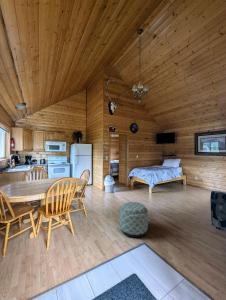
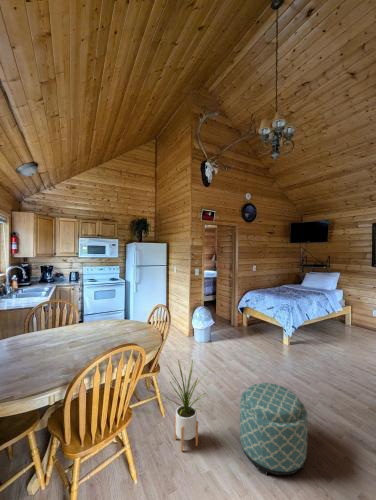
house plant: none [85,191,106,231] -> present [169,360,204,452]

